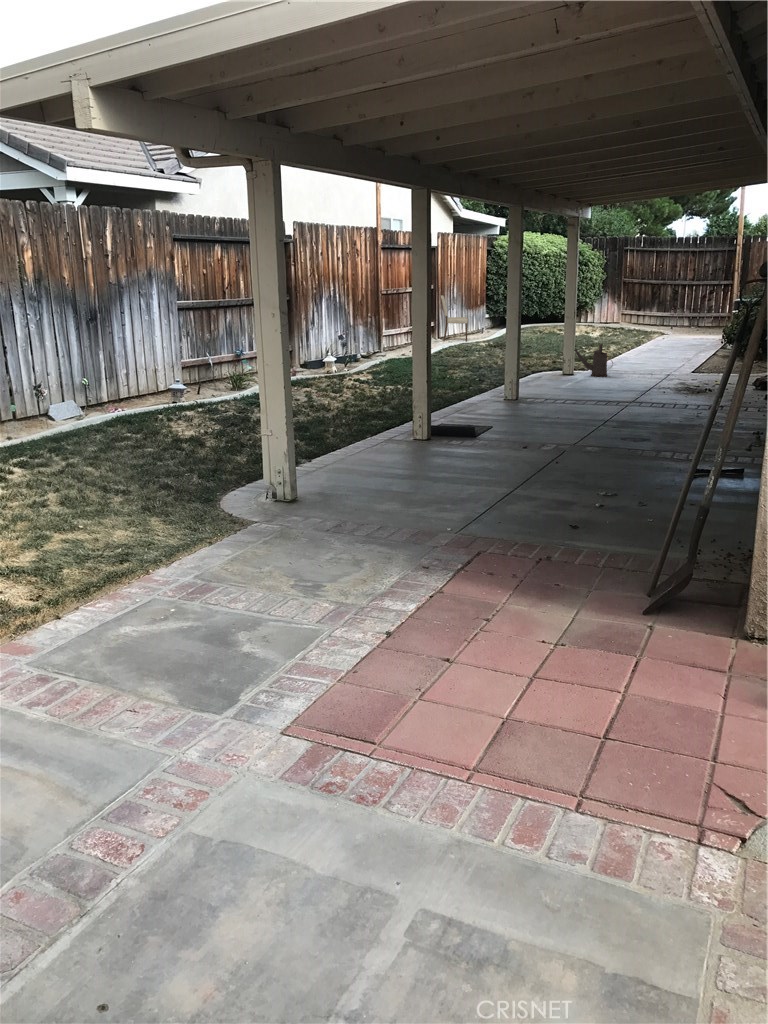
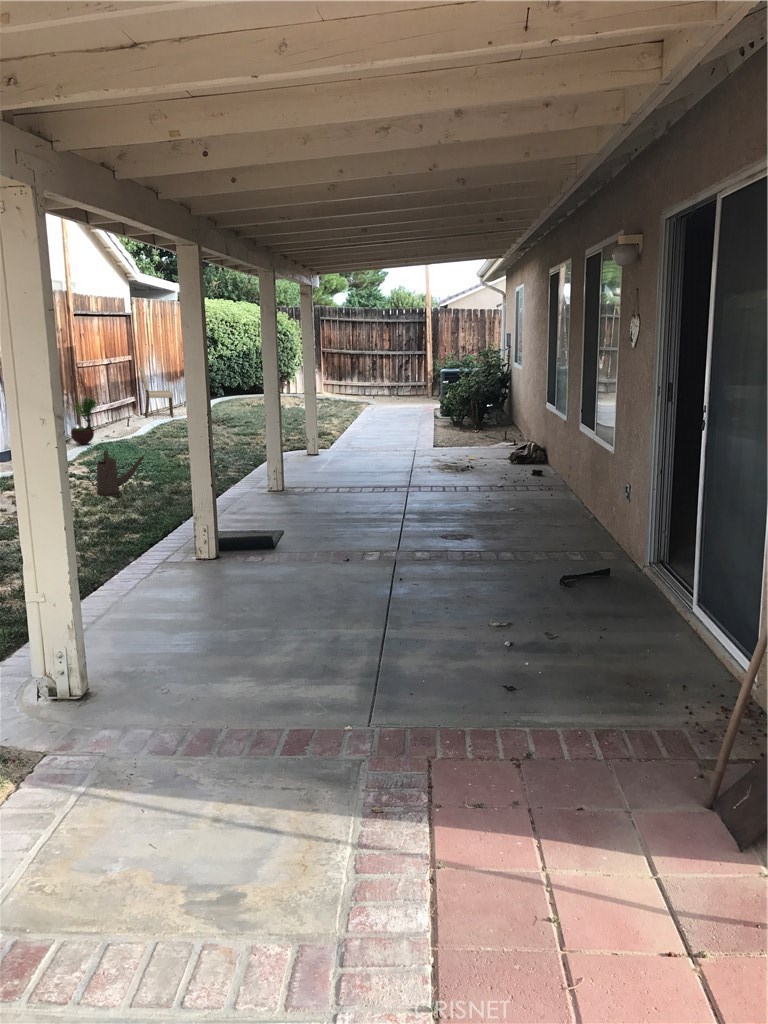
potted tree: none [371,315,395,359] -> present [71,398,97,444]
watering can: present [574,344,613,377] -> present [88,450,144,496]

